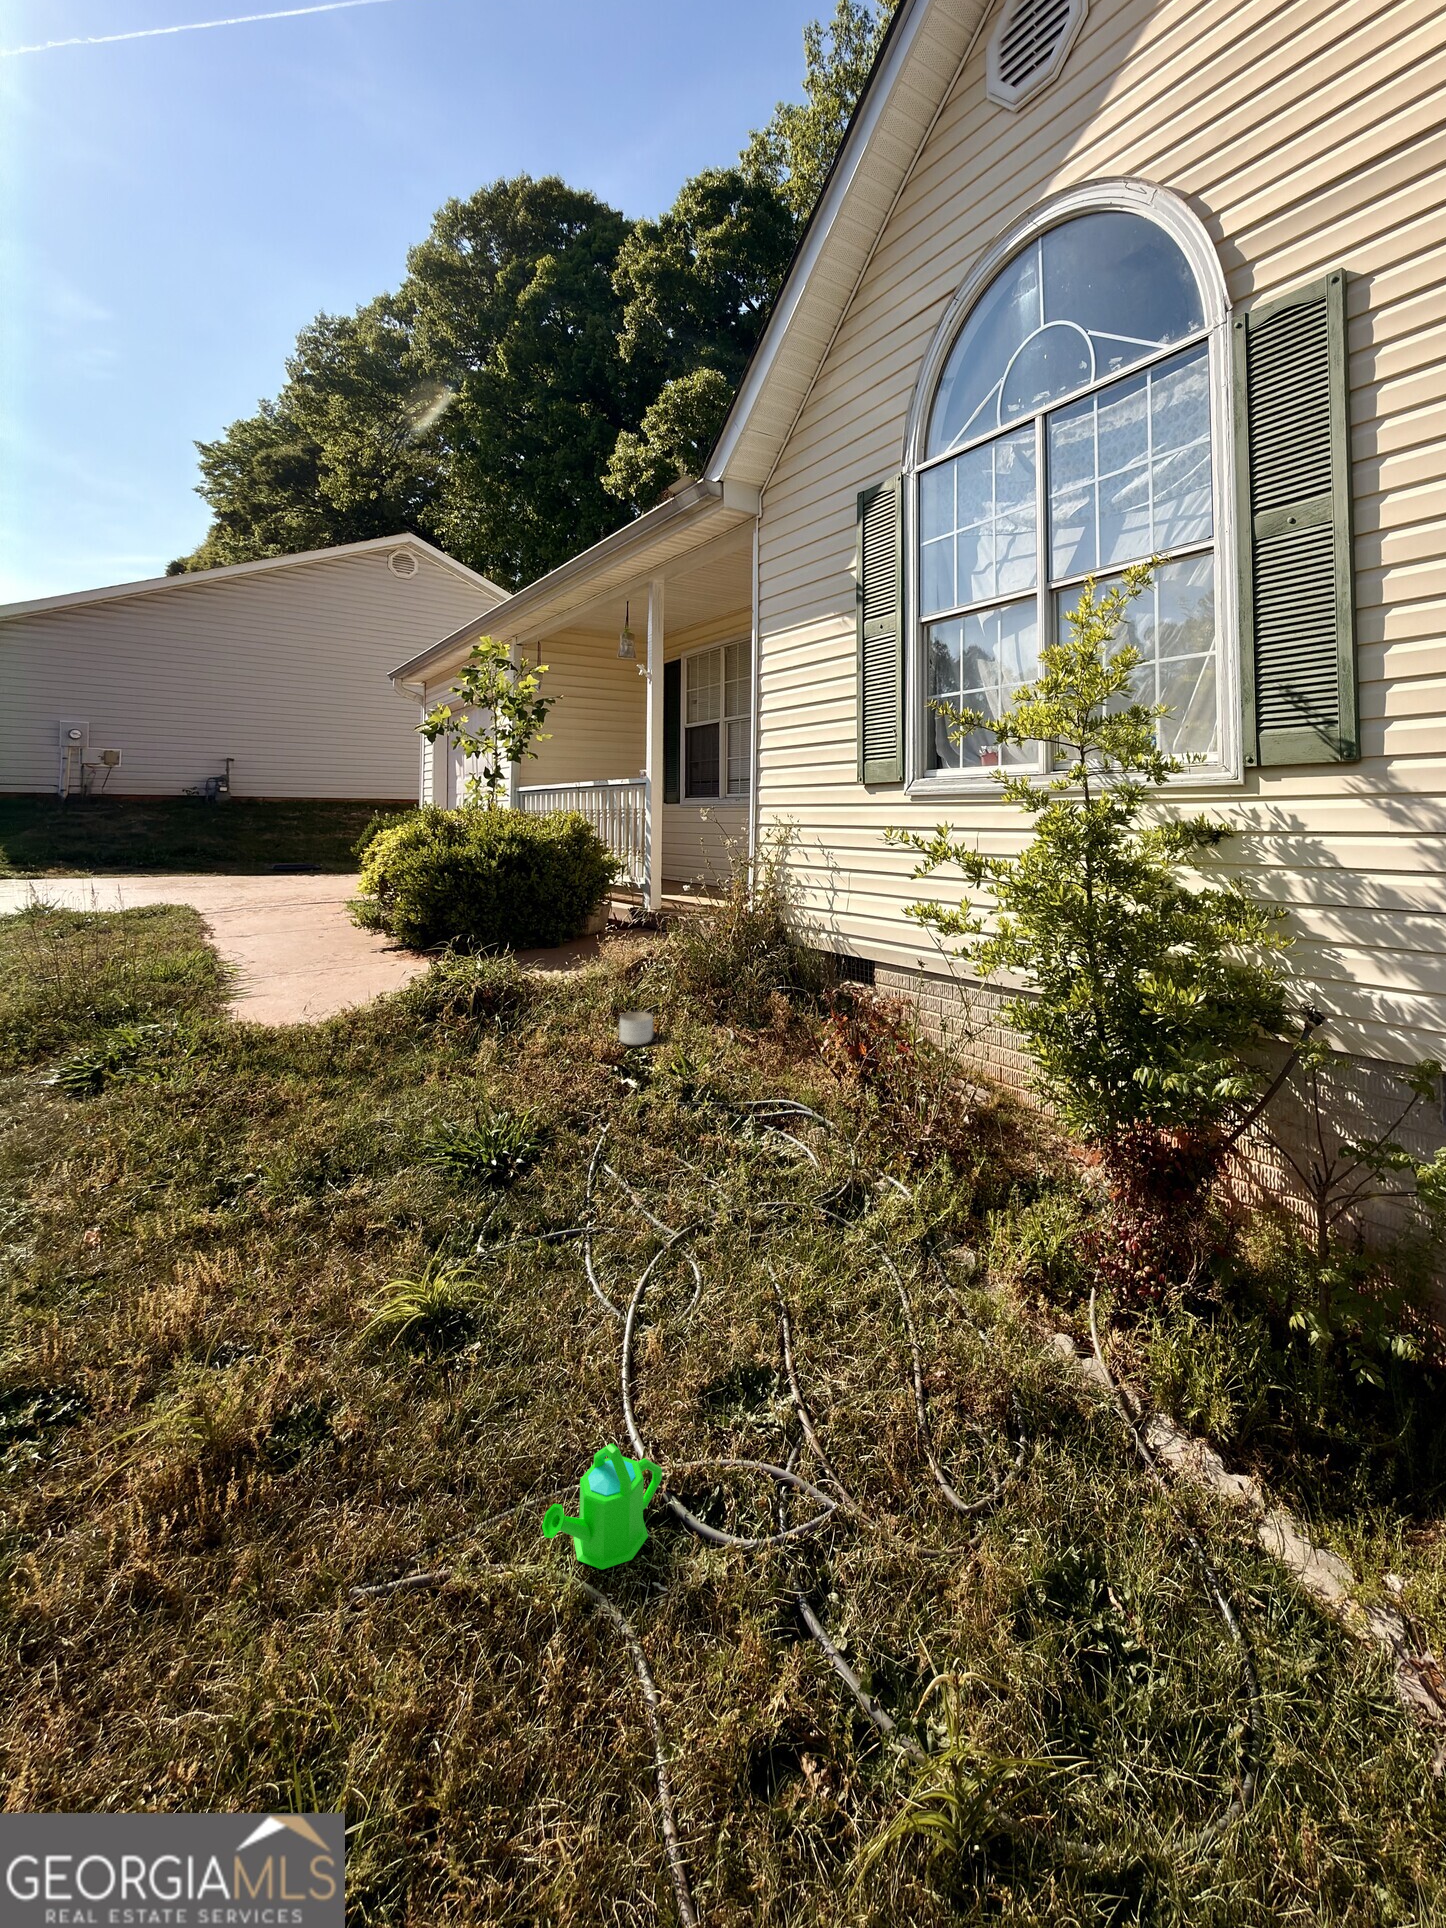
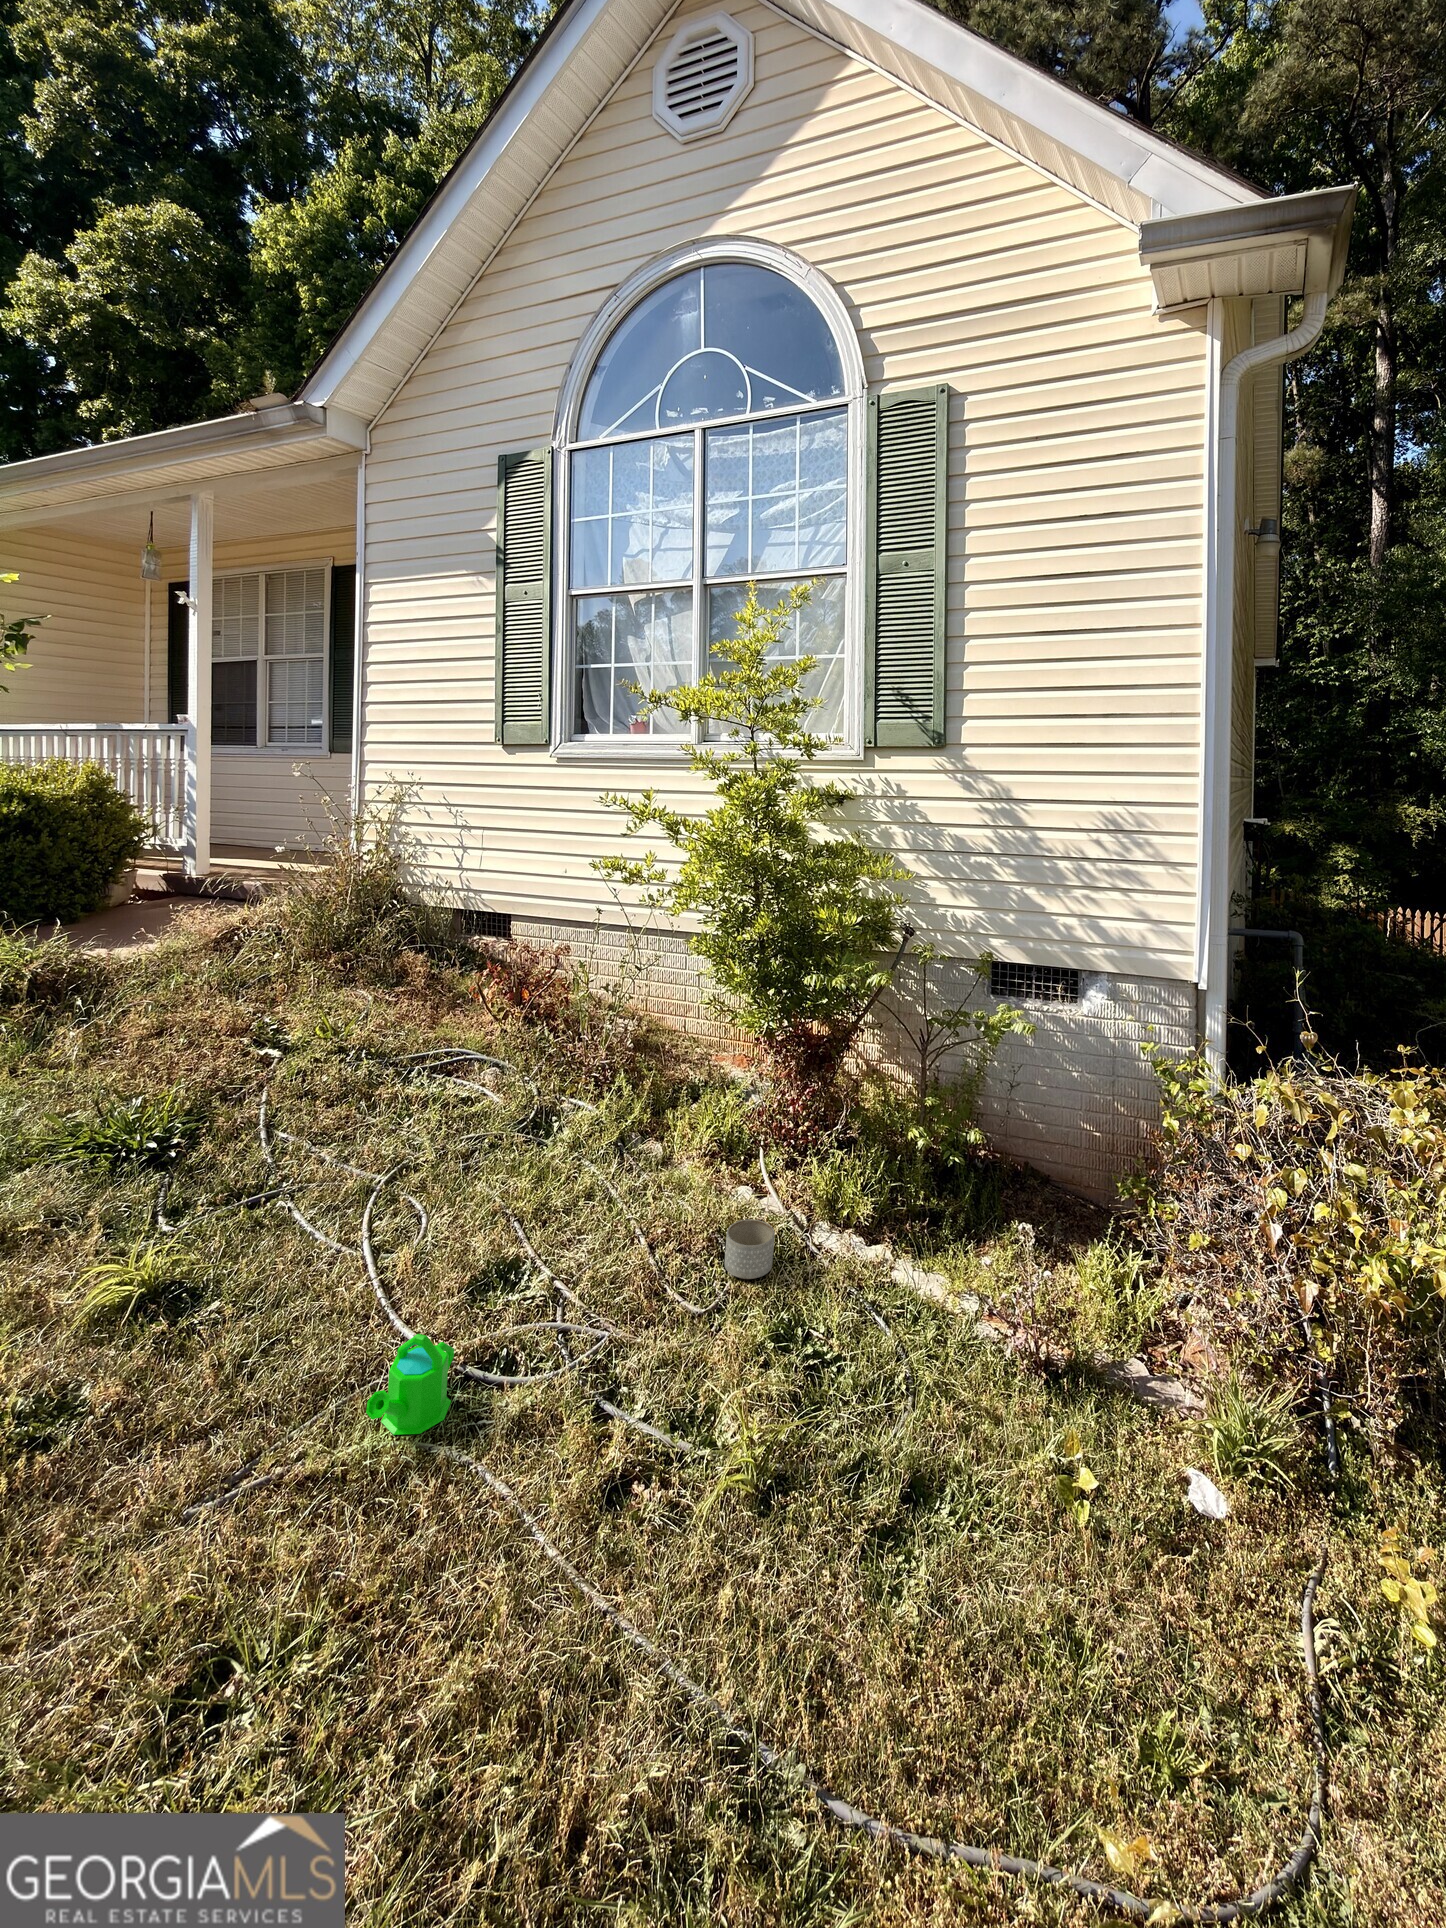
planter: present [619,1012,653,1045] -> present [725,1219,775,1279]

